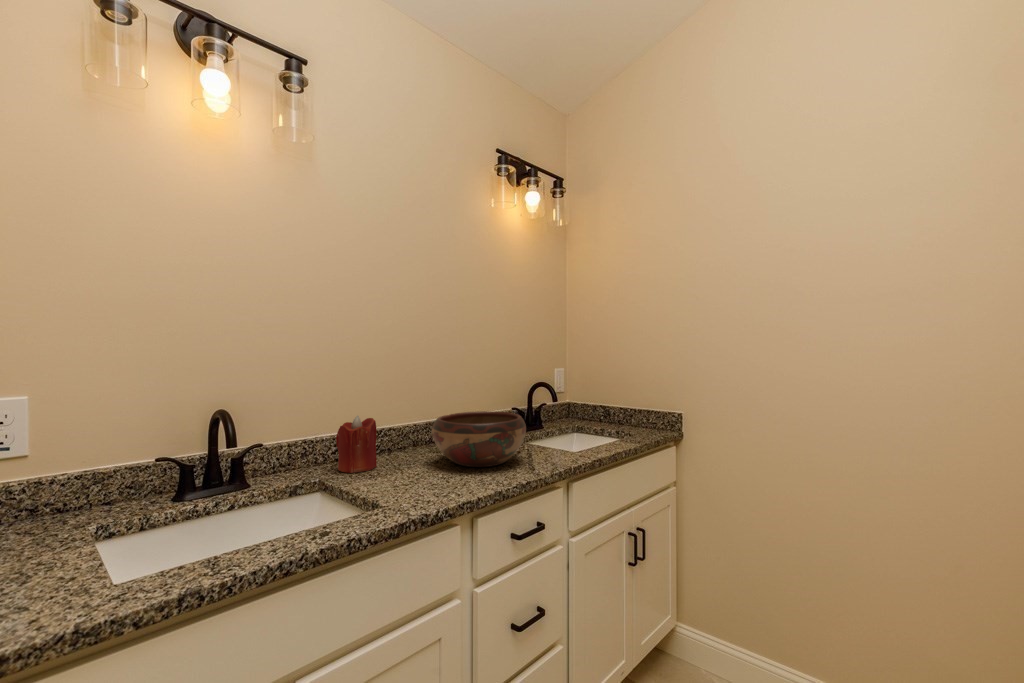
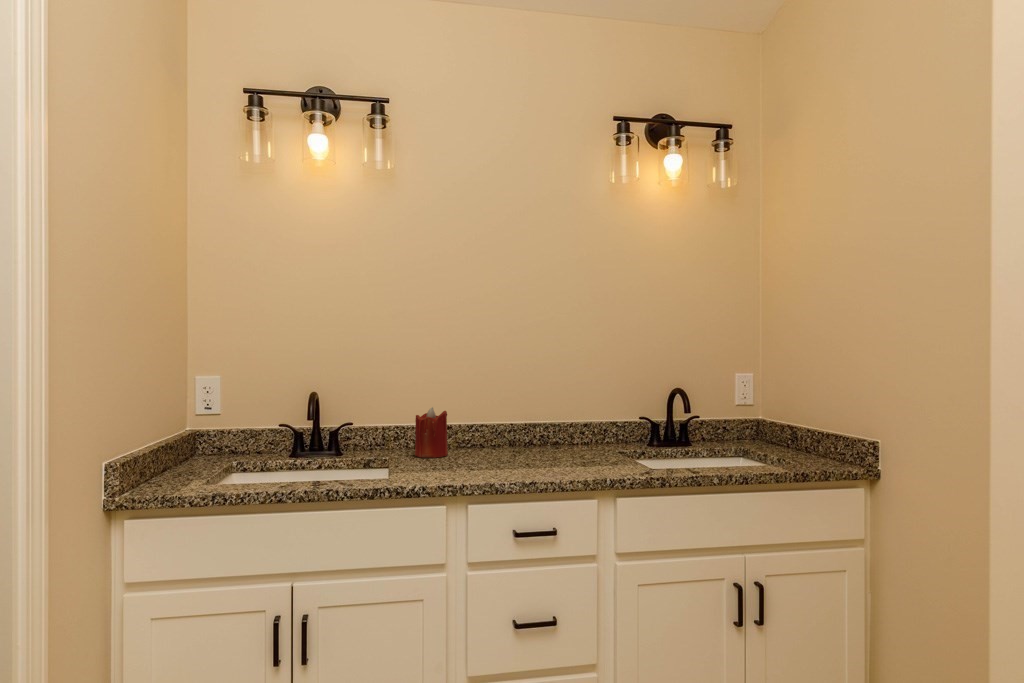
decorative bowl: present [432,411,526,467] -> none [486,414,583,468]

